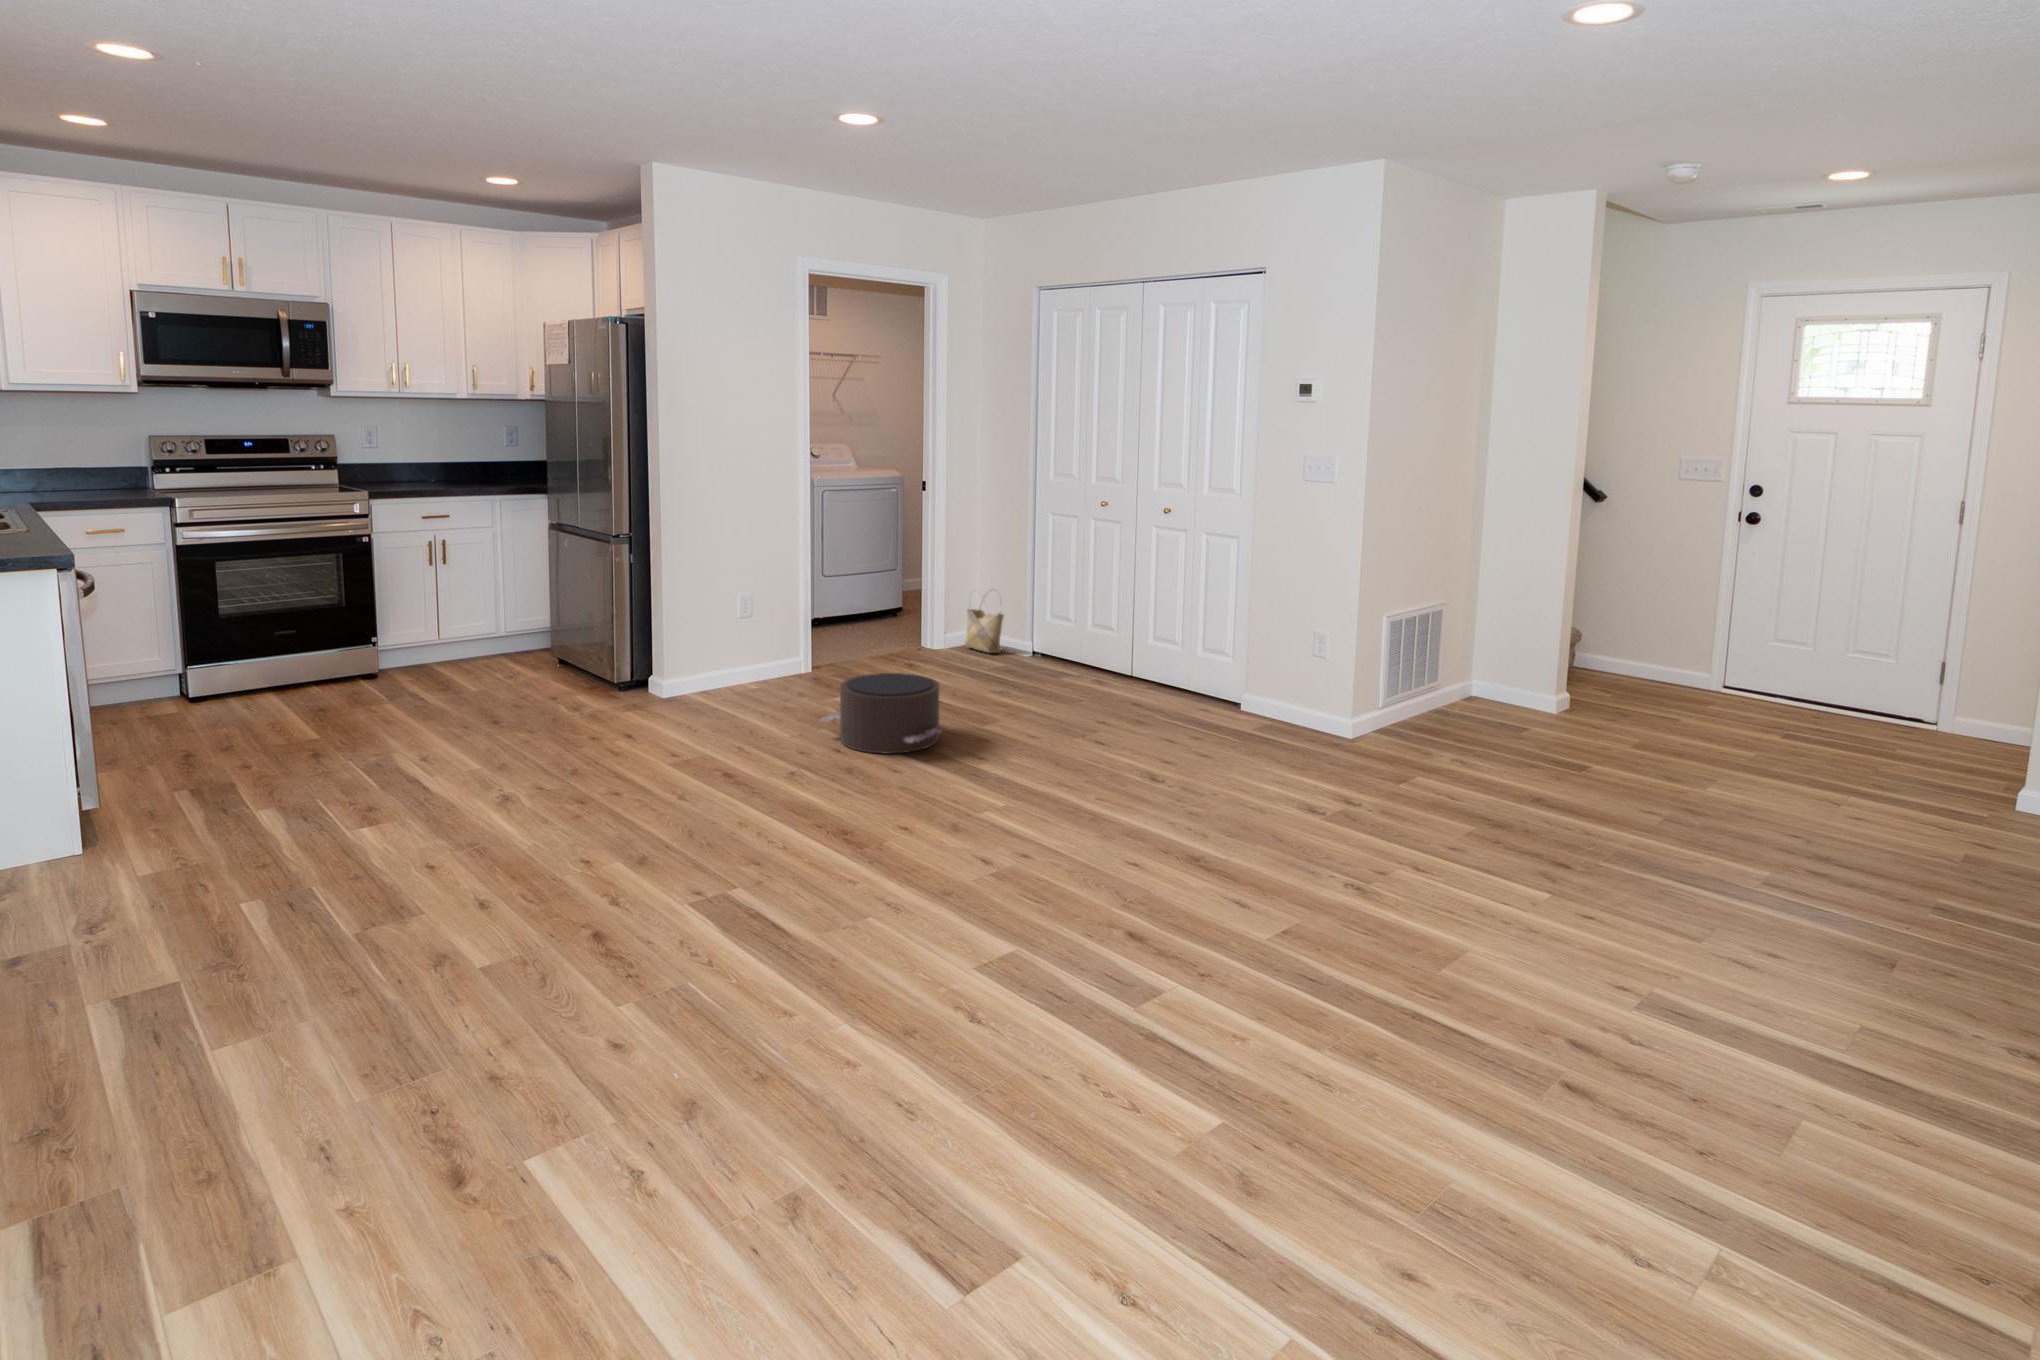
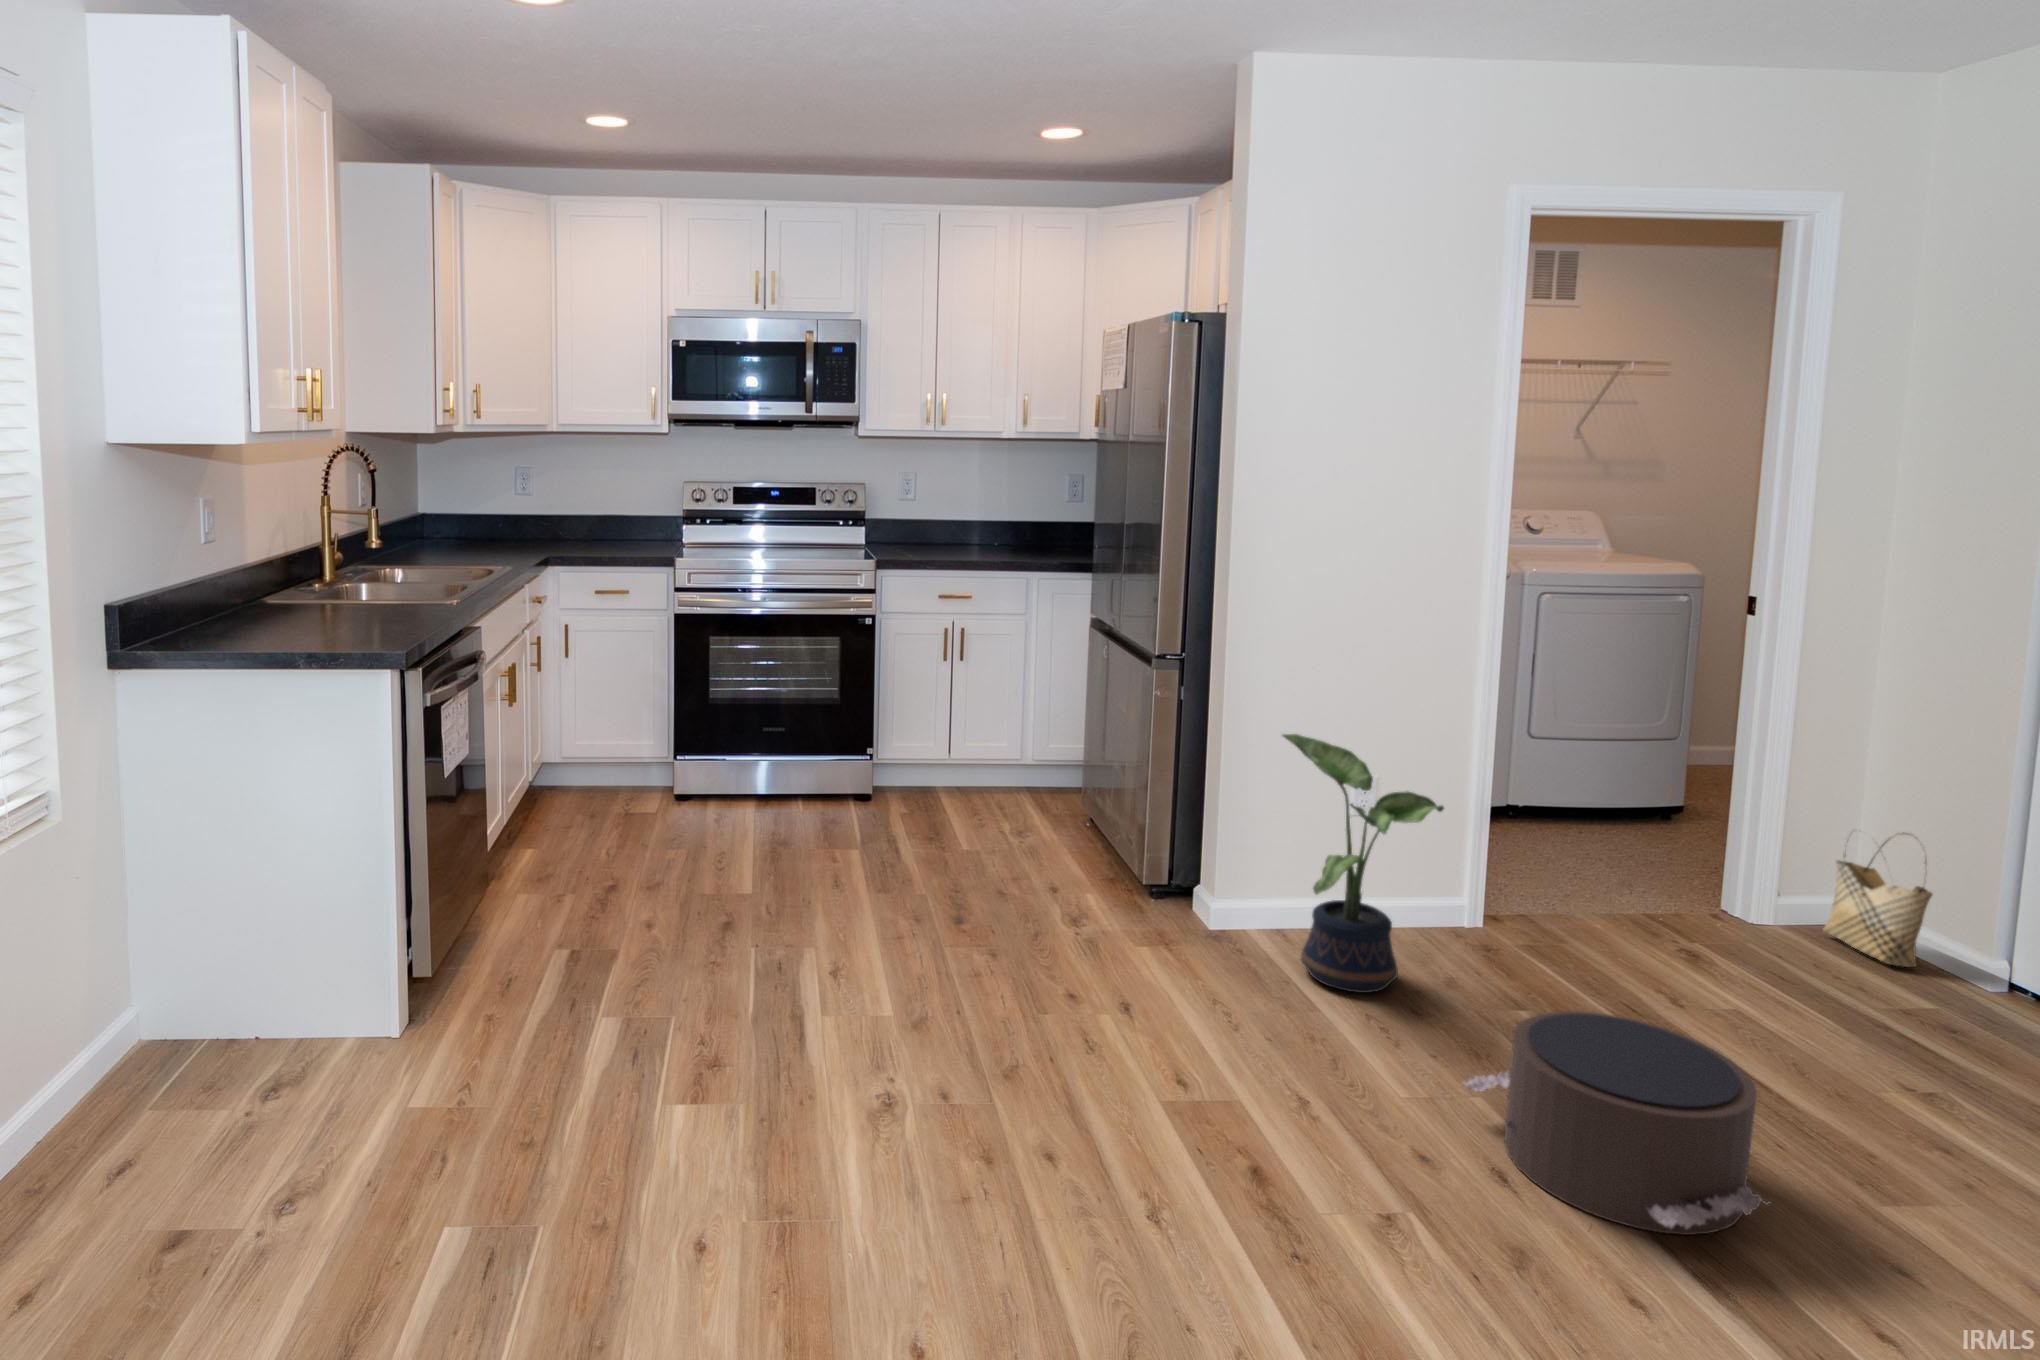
potted plant: none [697,570,790,708] -> present [1283,734,1444,993]

